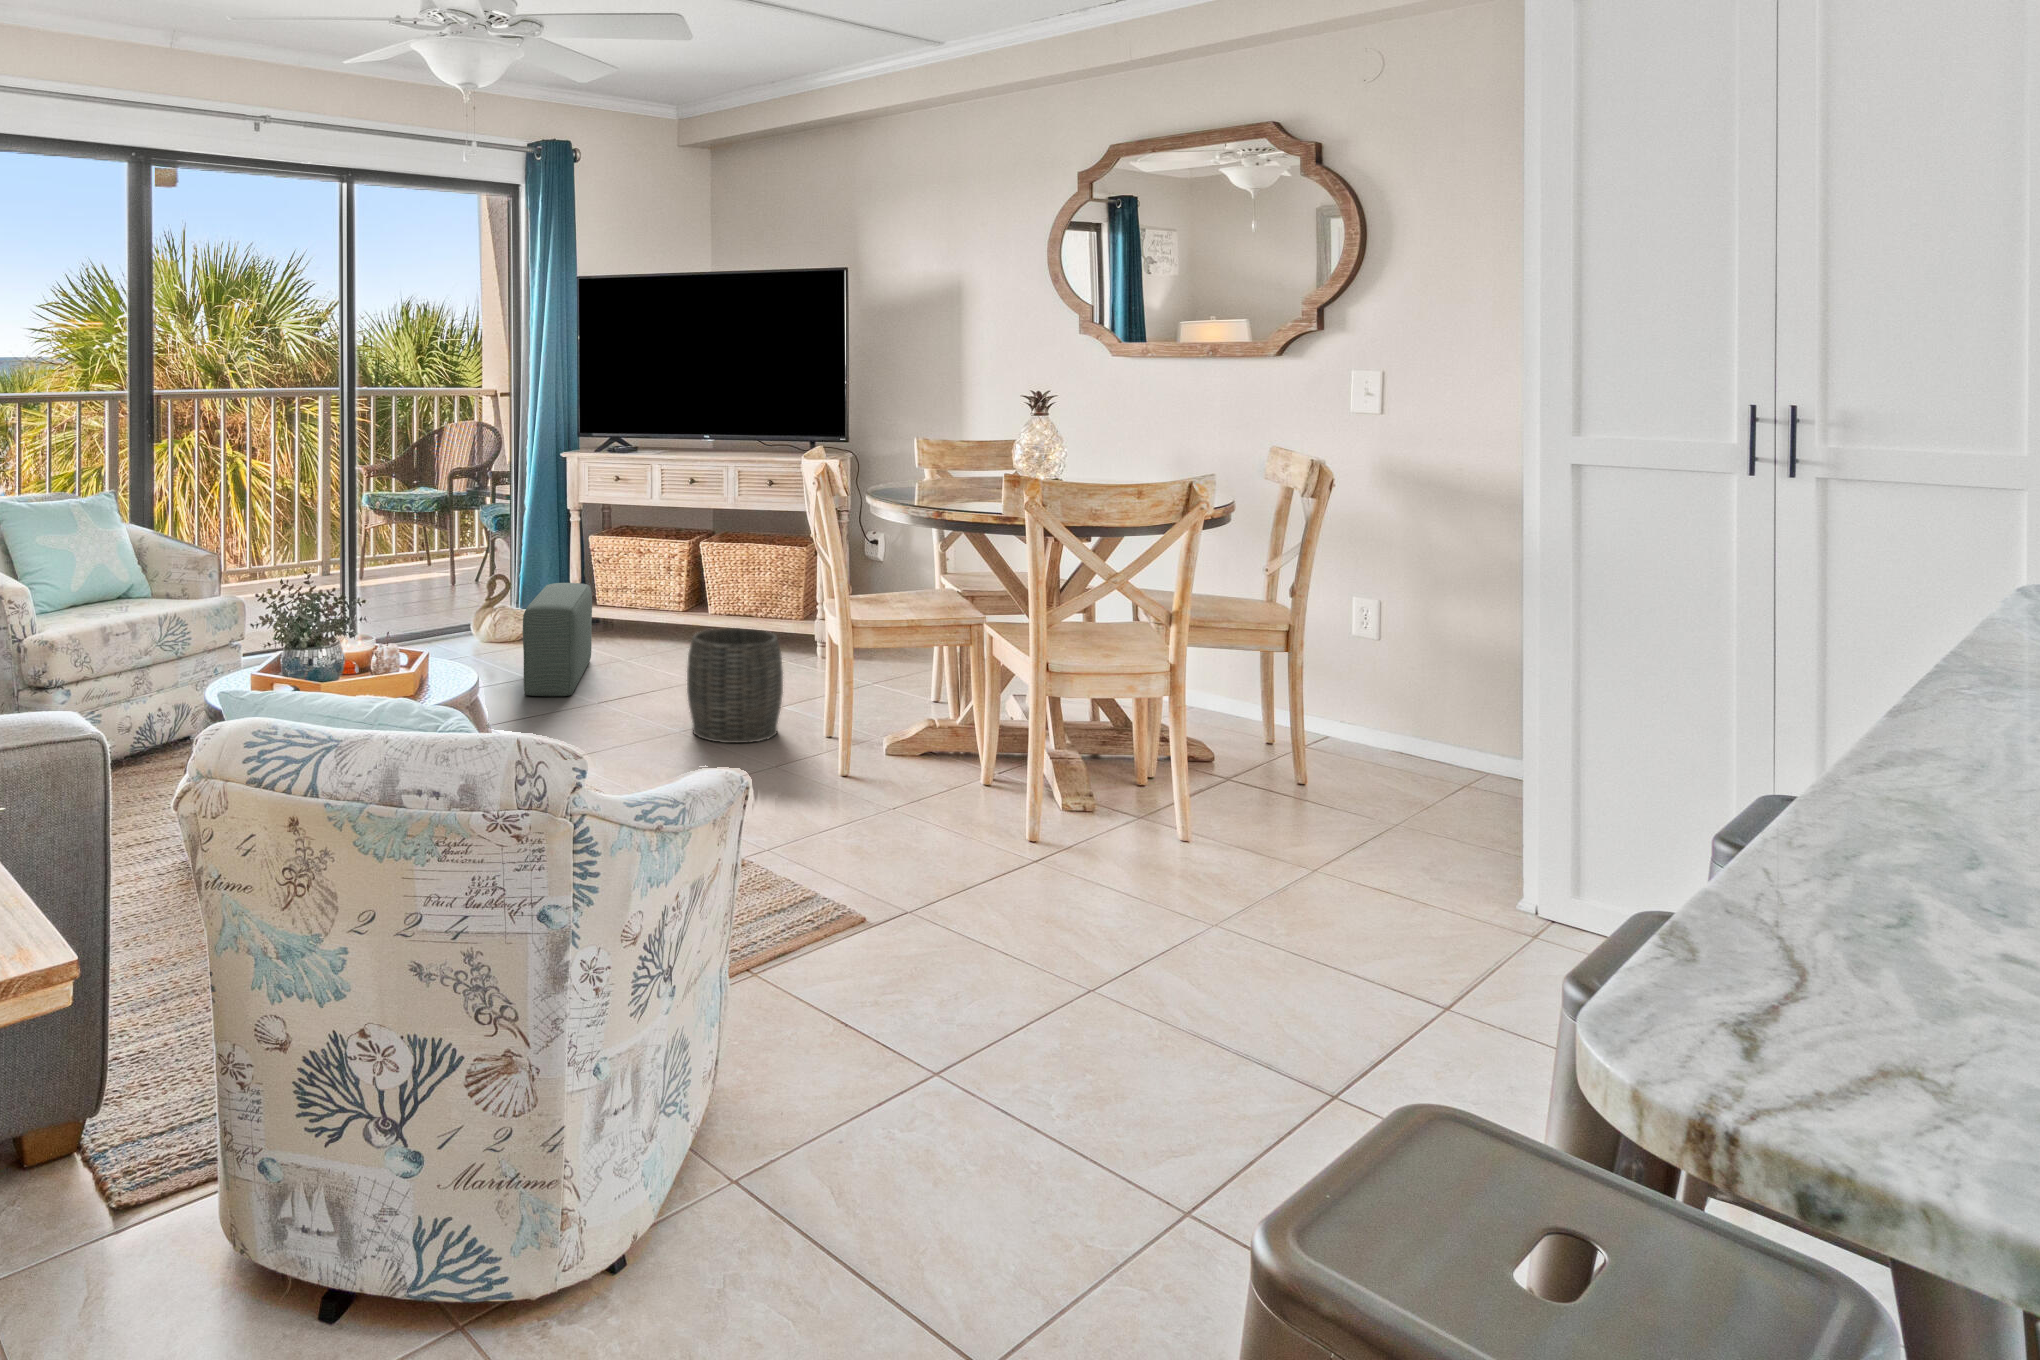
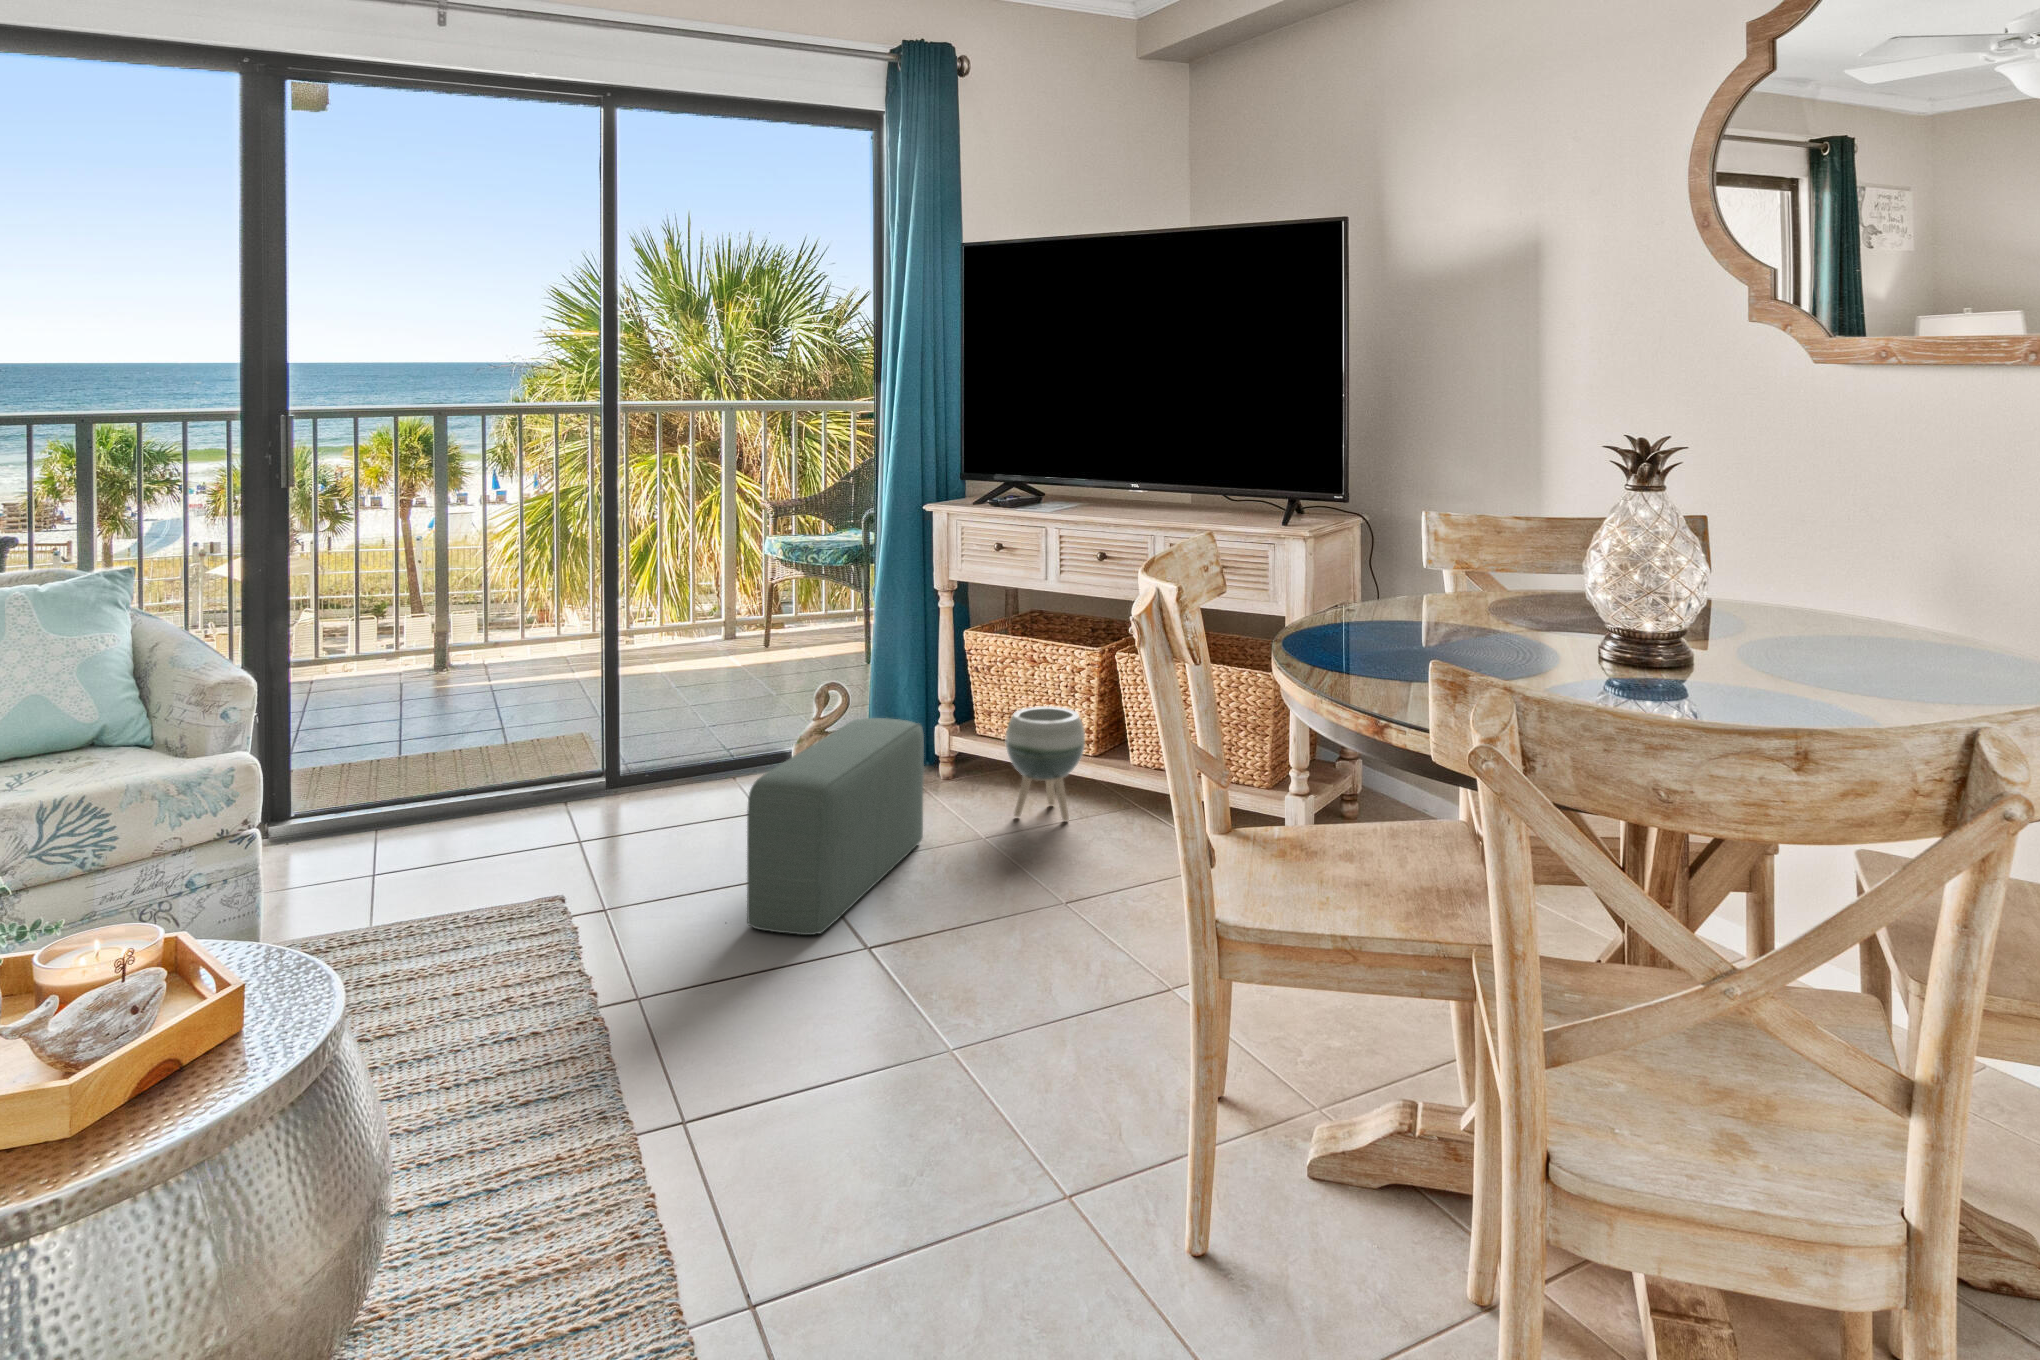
planter: none [630,579,681,648] -> present [1006,706,1085,821]
woven basket: present [687,628,783,743] -> none [940,864,1124,1120]

